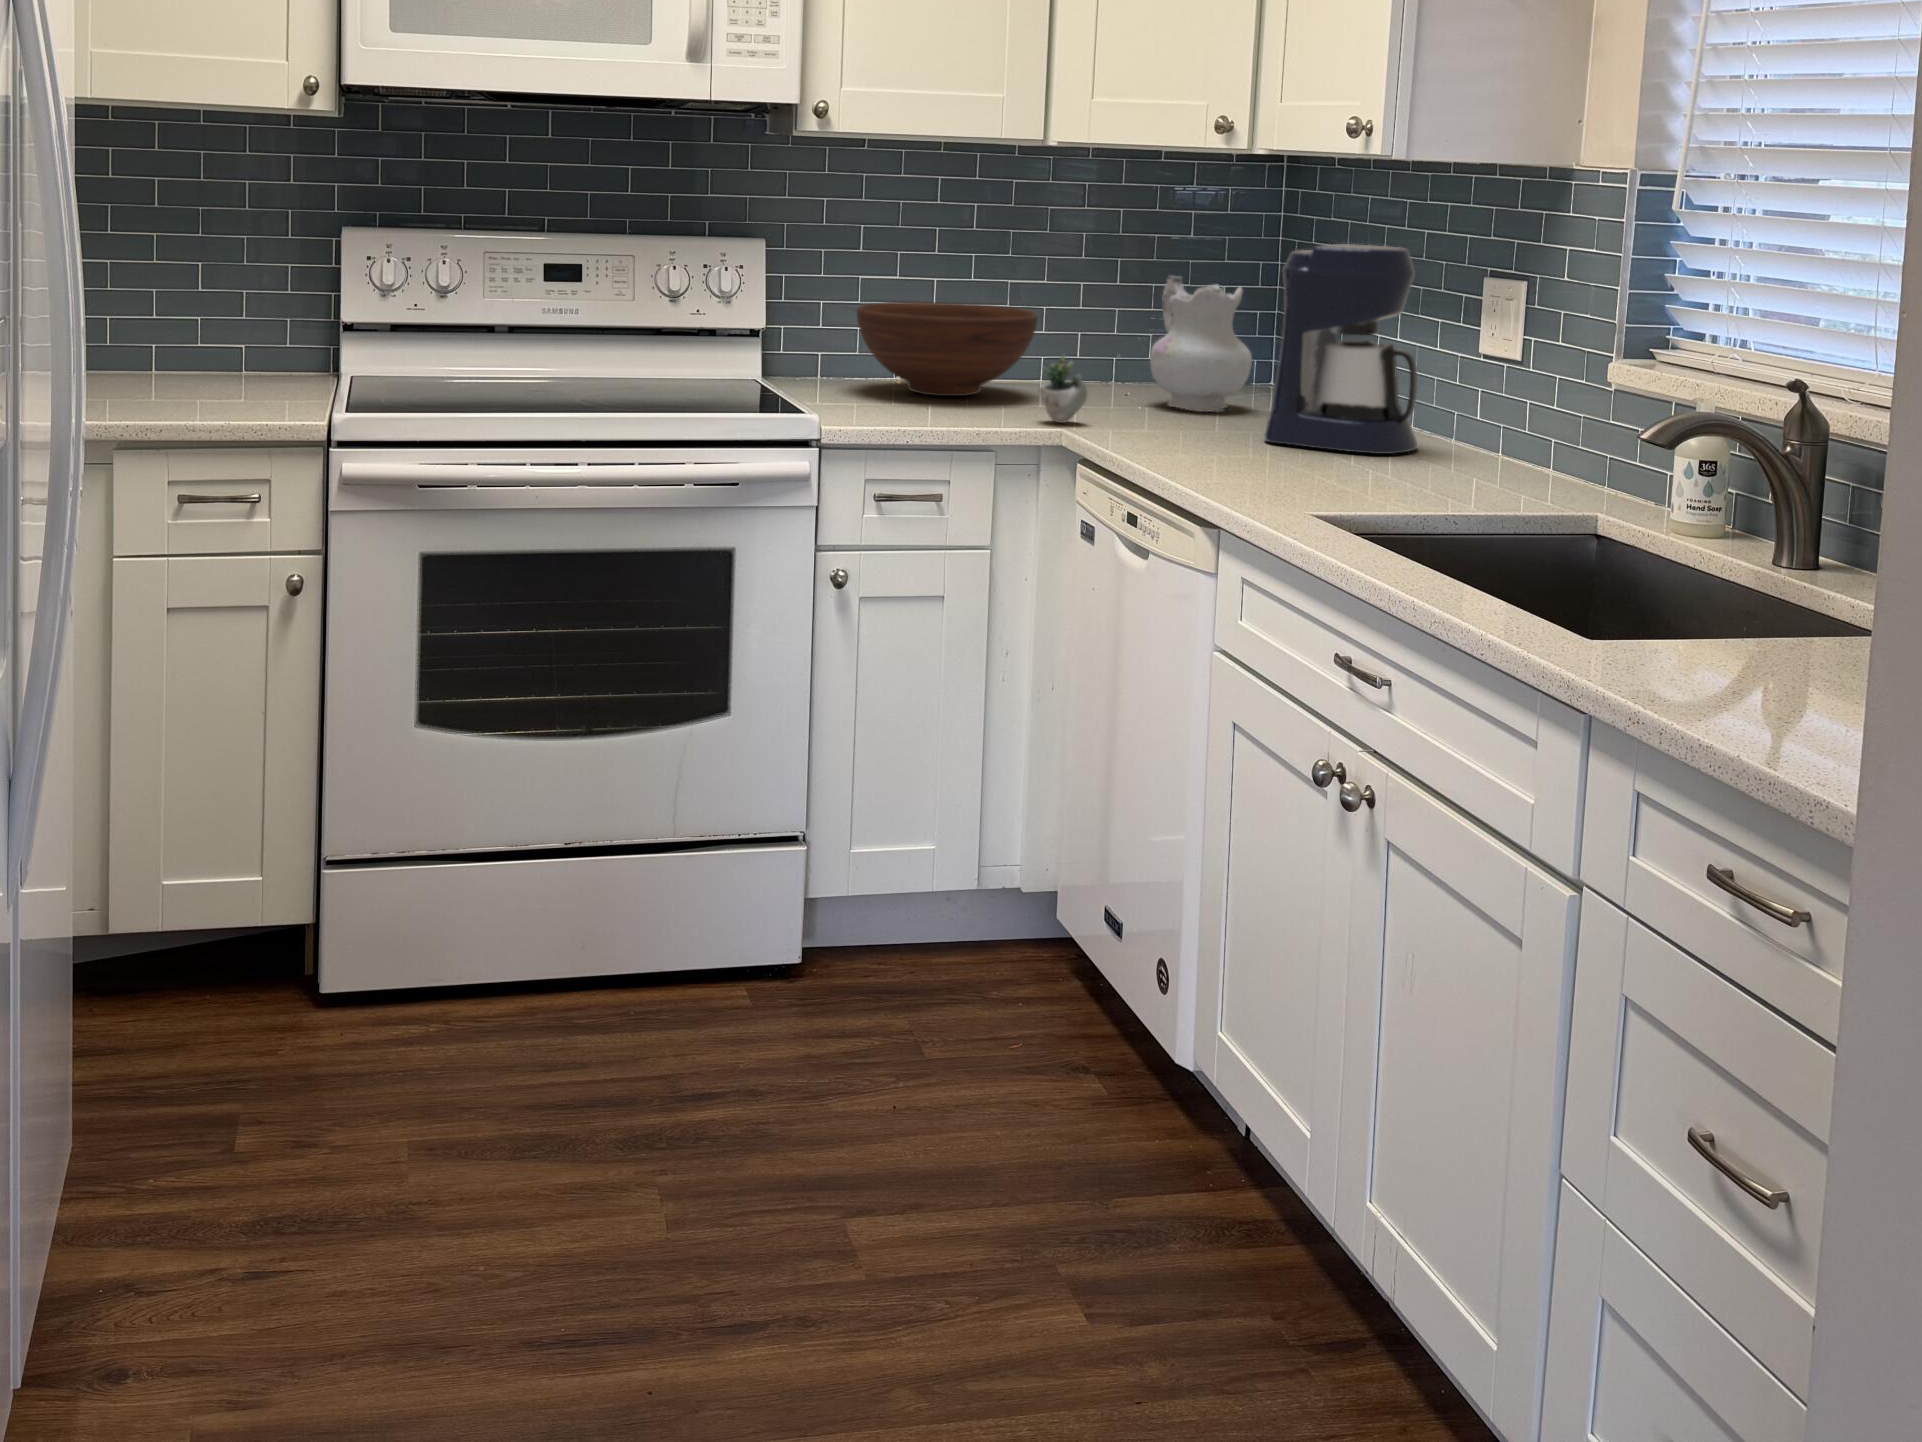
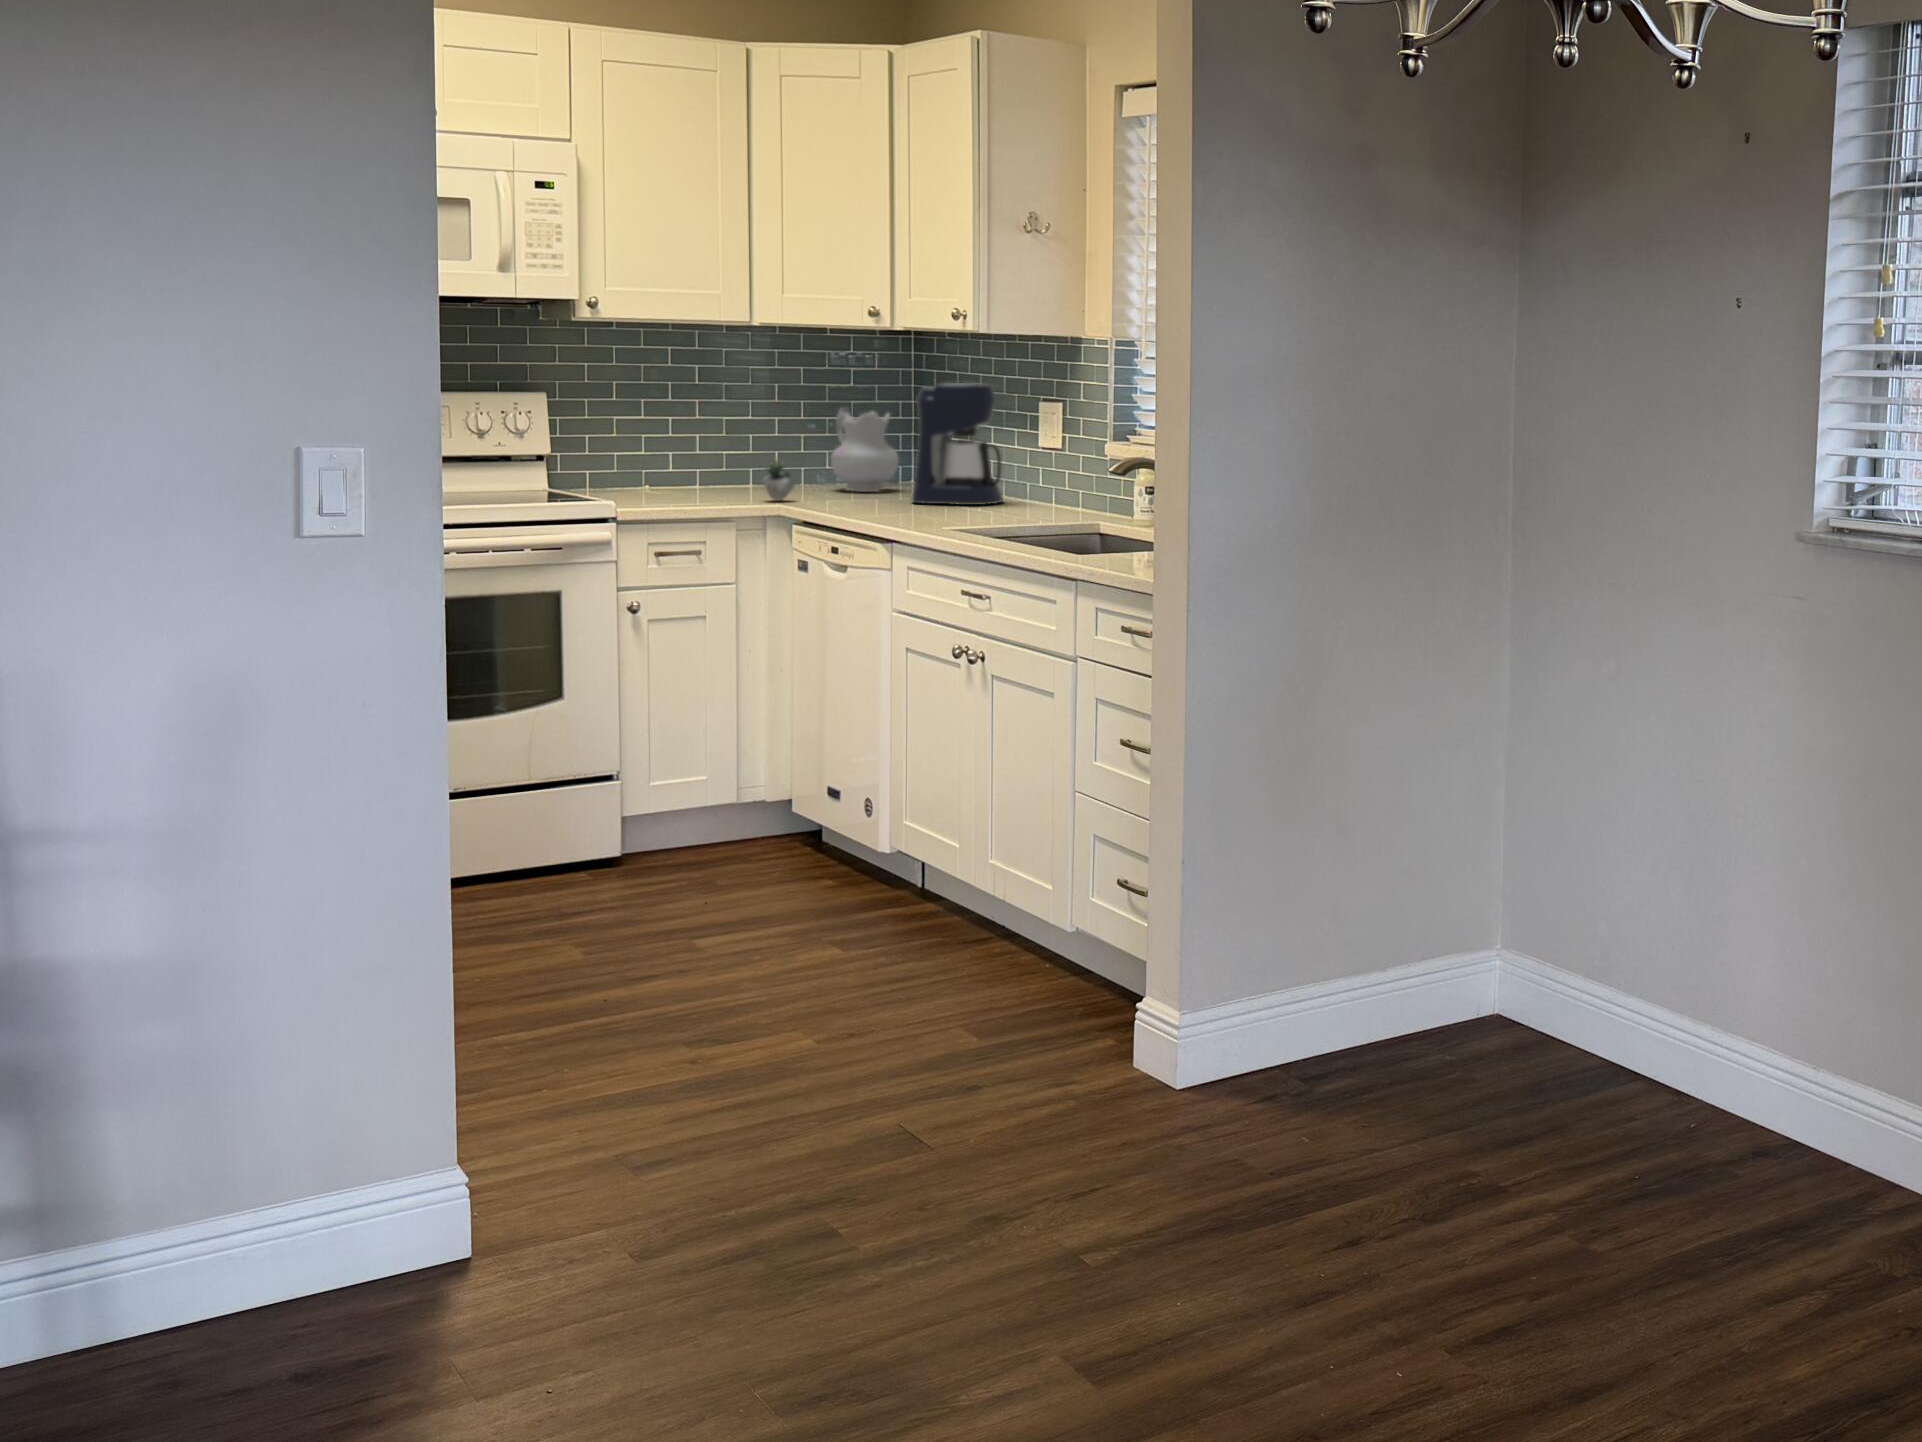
fruit bowl: present [857,302,1038,396] -> none [621,432,753,492]

